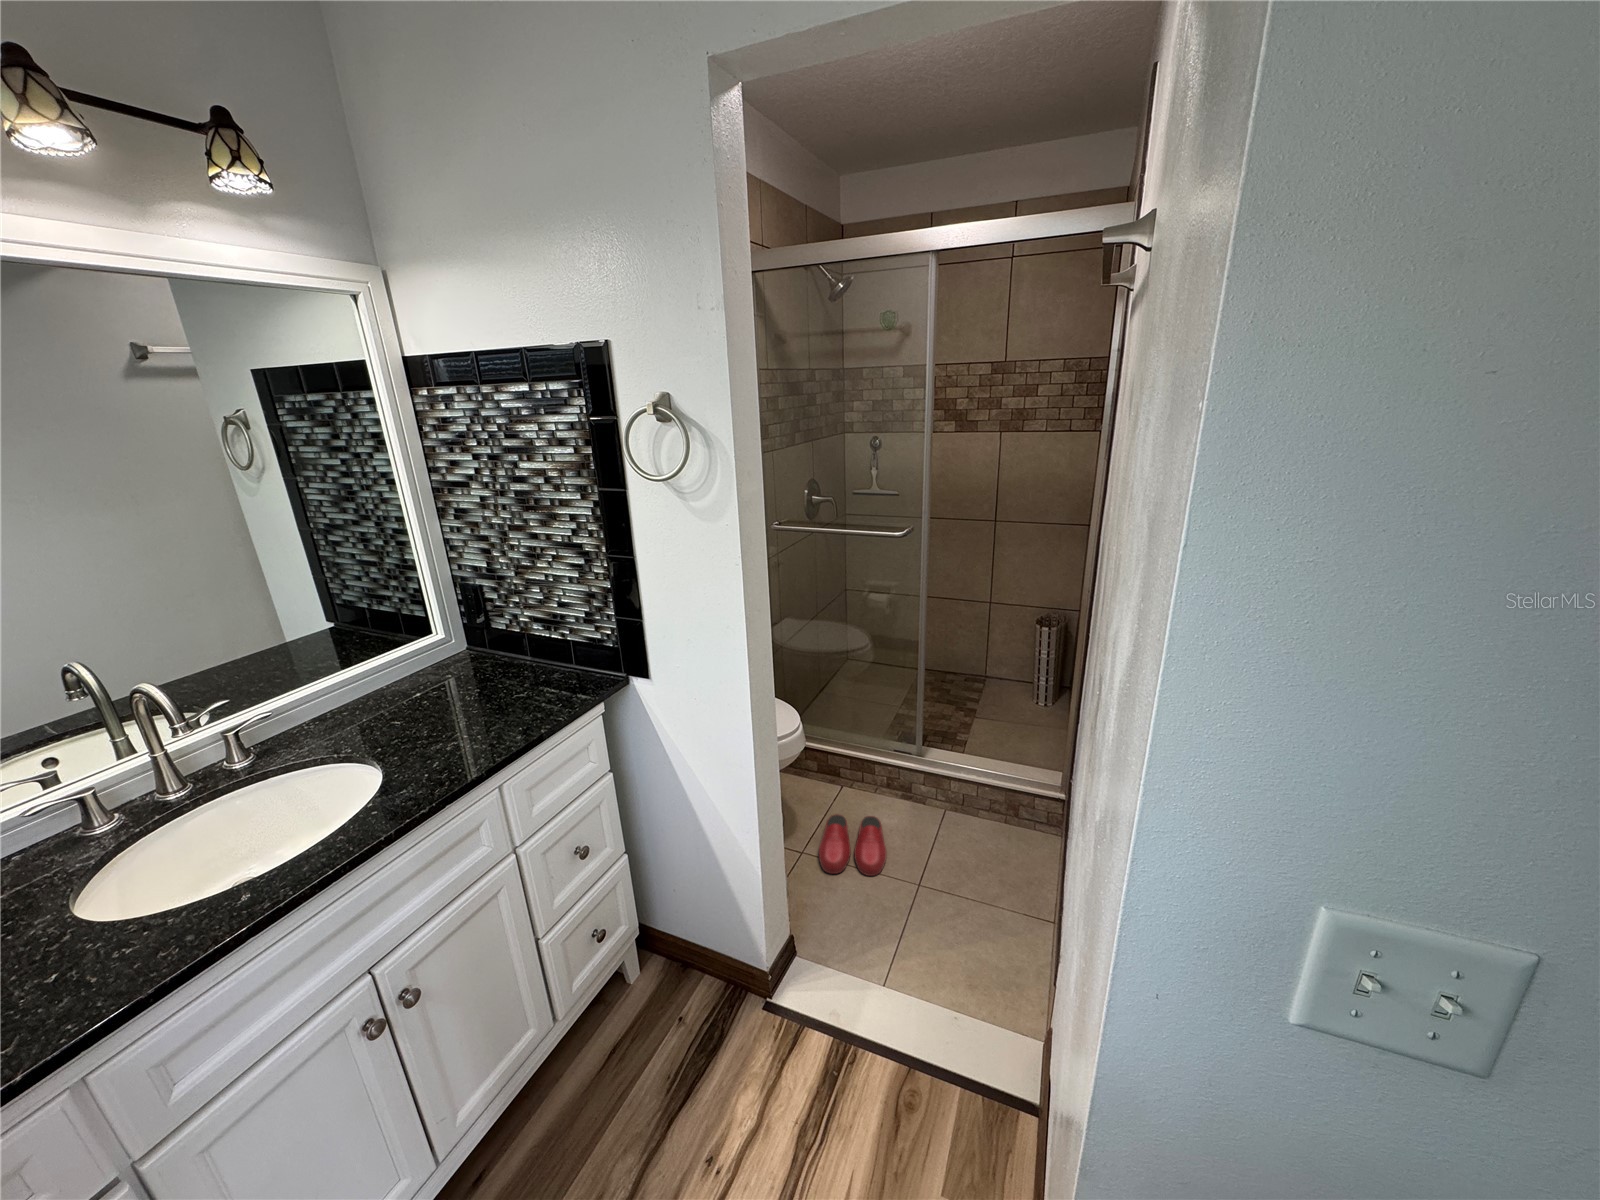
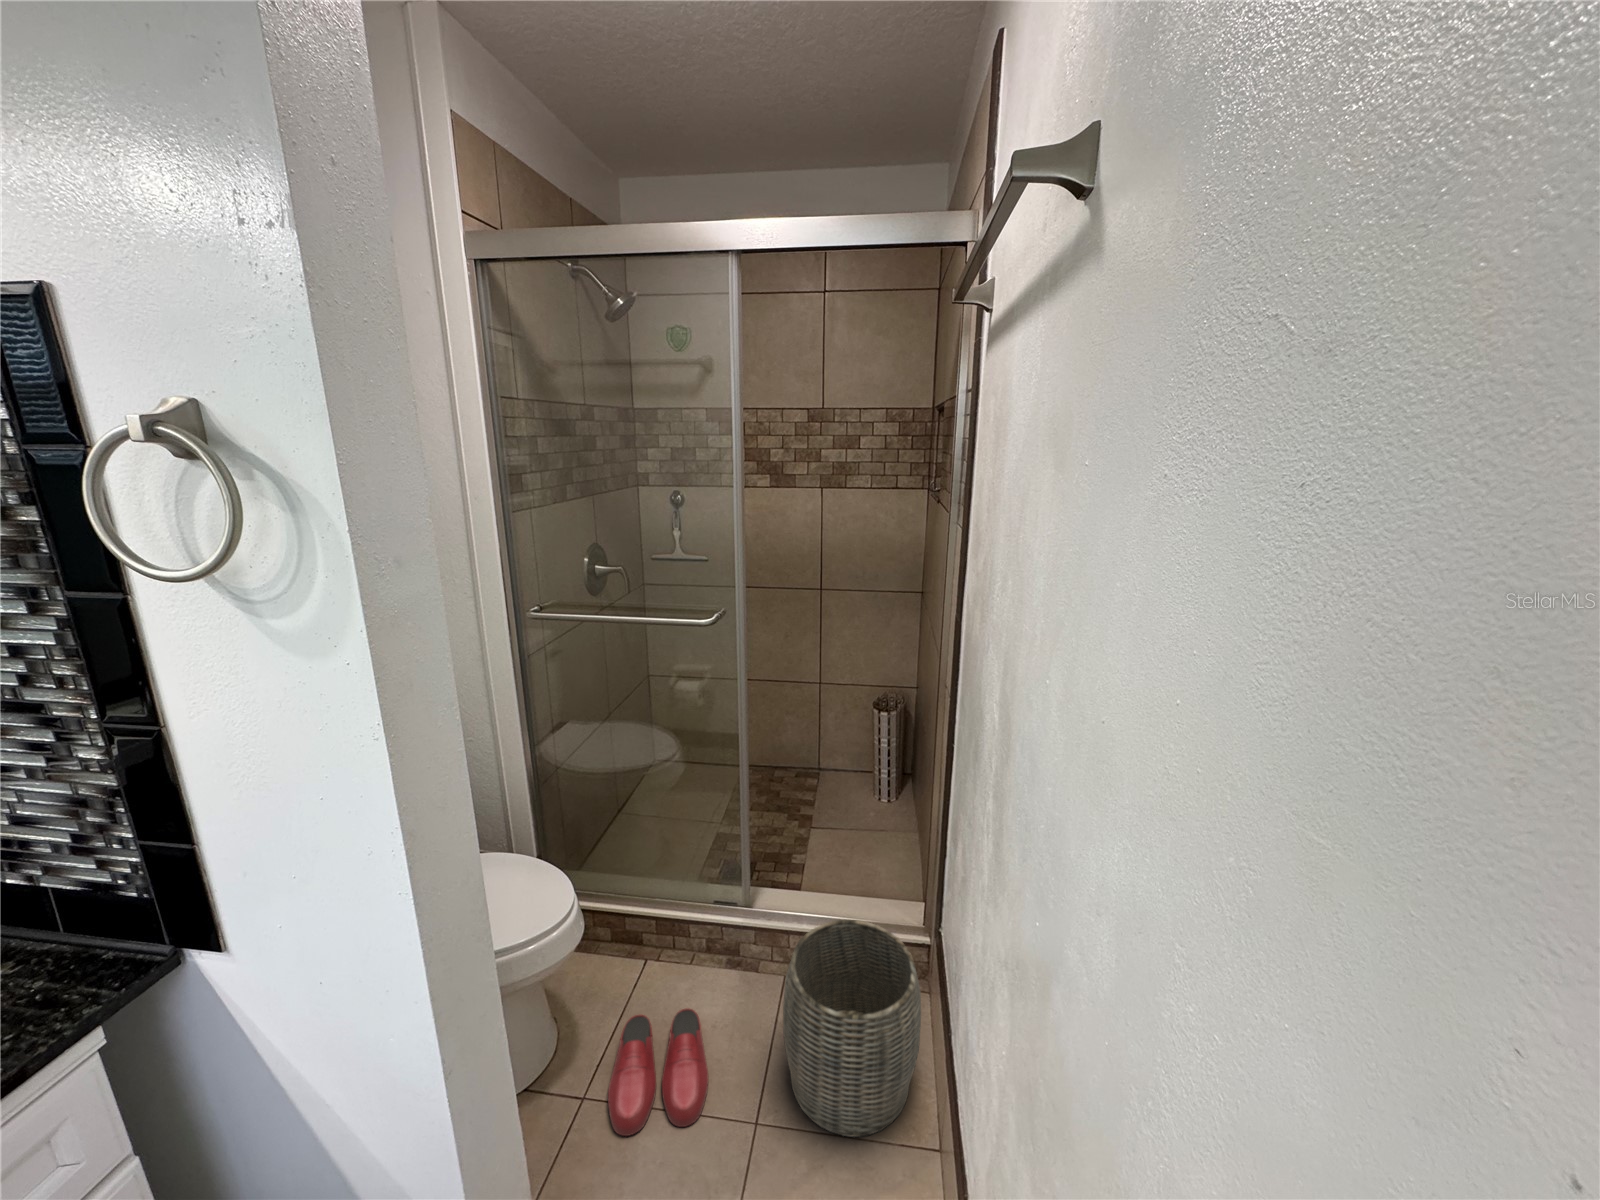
woven basket: none [942,761,1047,901] -> present [783,920,921,1137]

